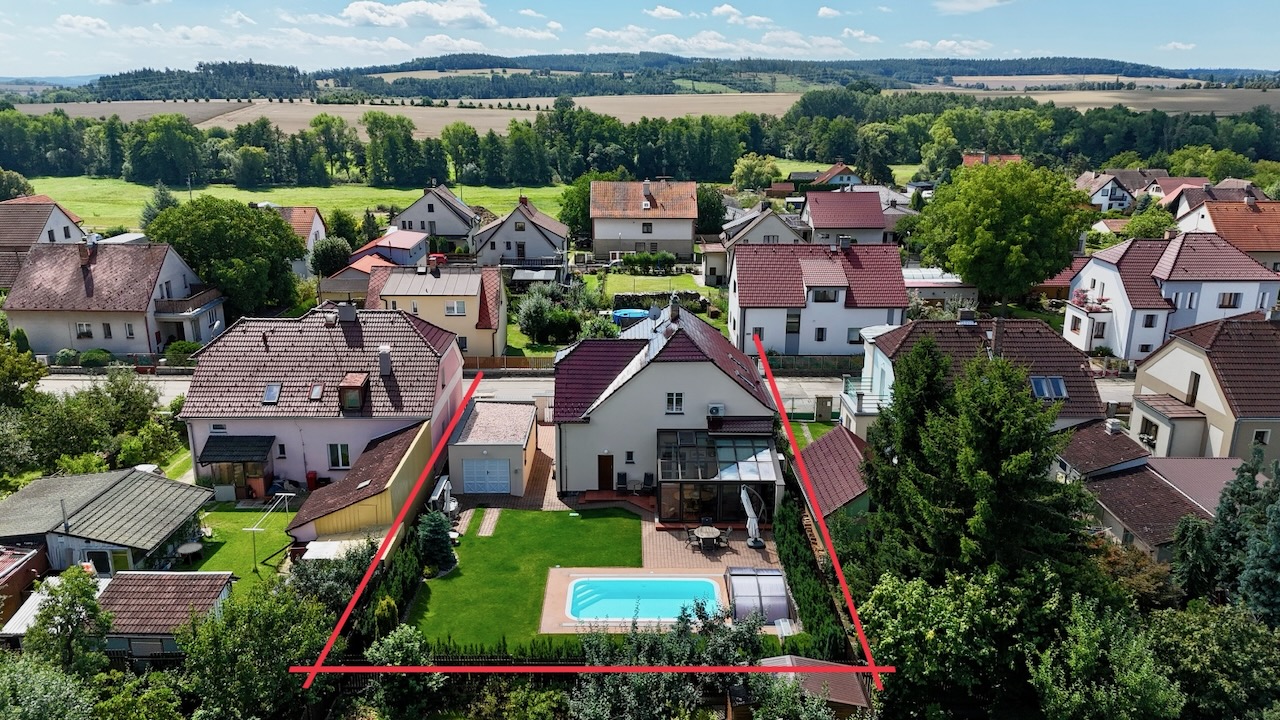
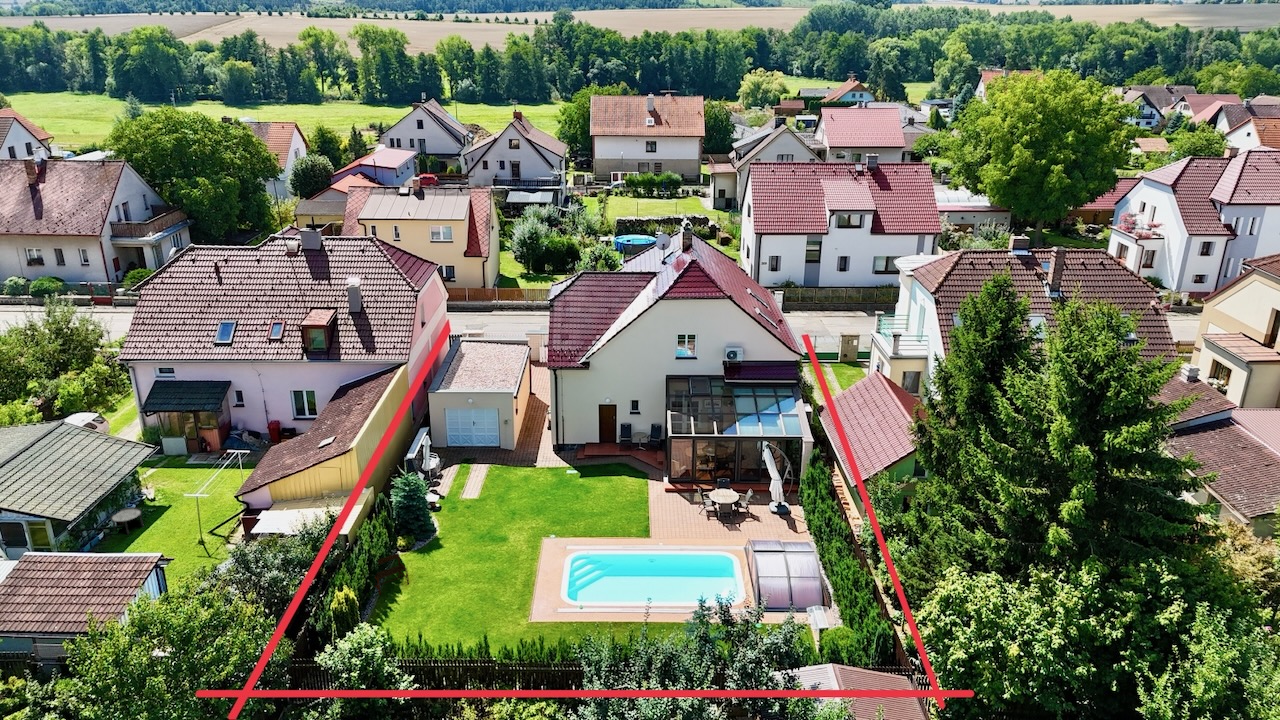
bench: none [404,576,435,612] -> present [375,553,409,594]

